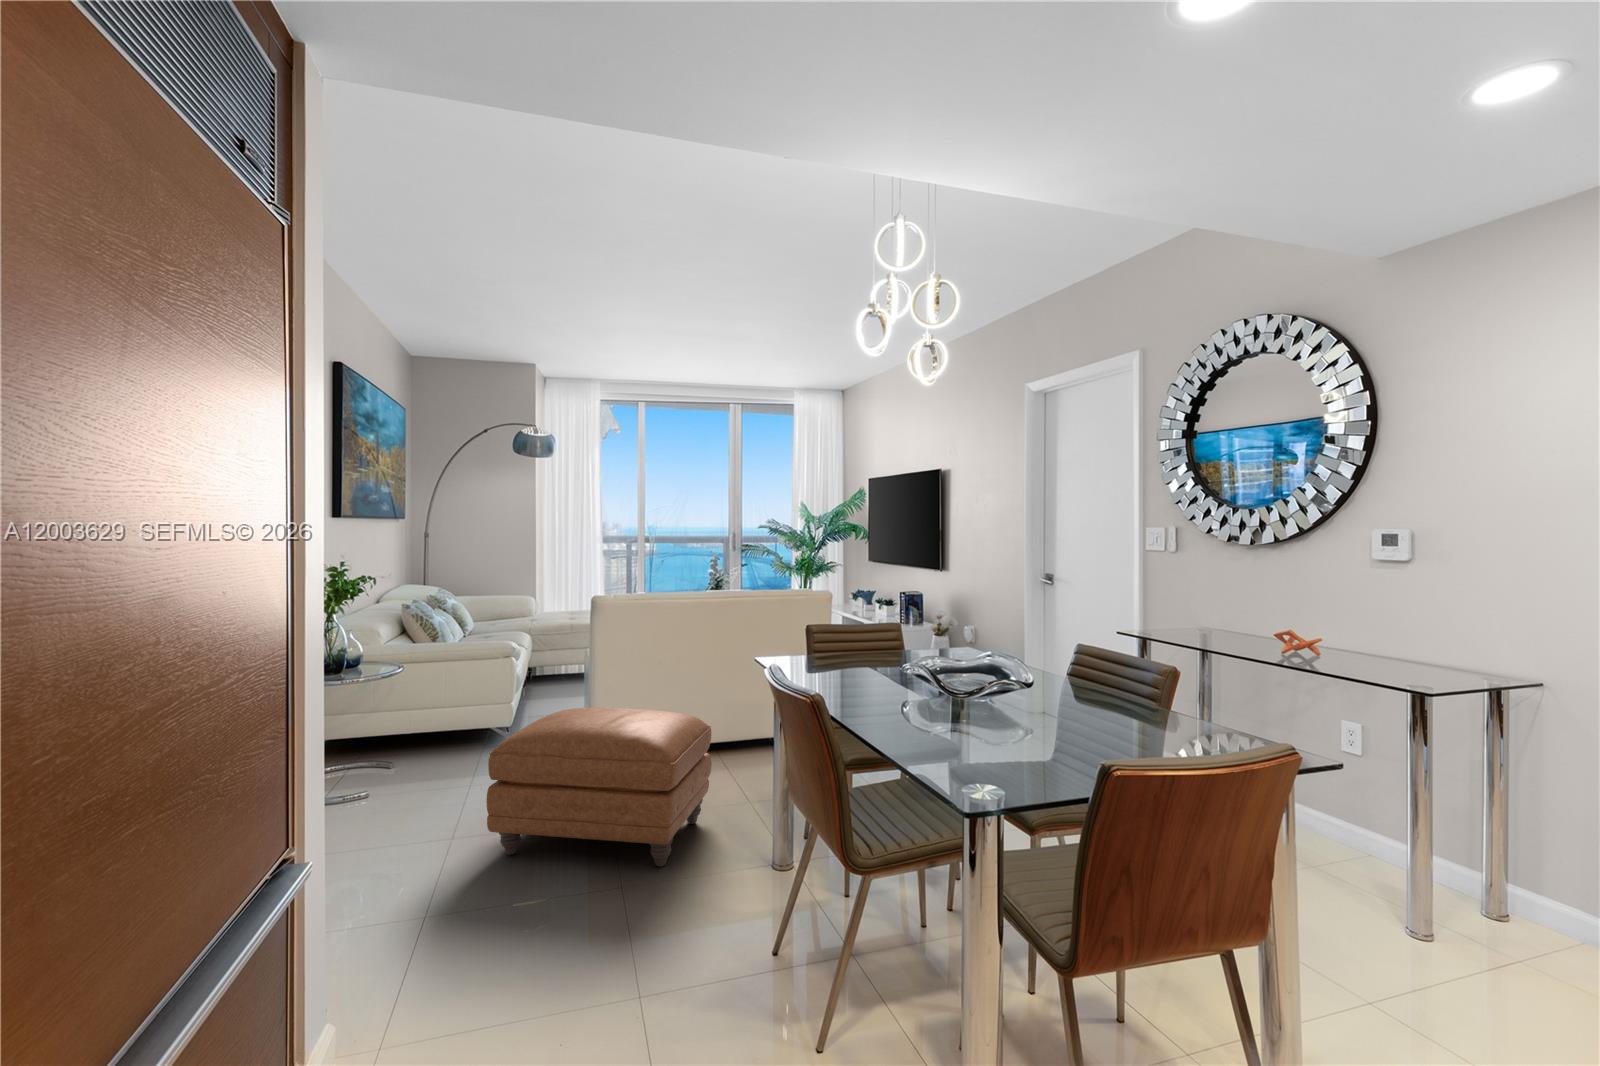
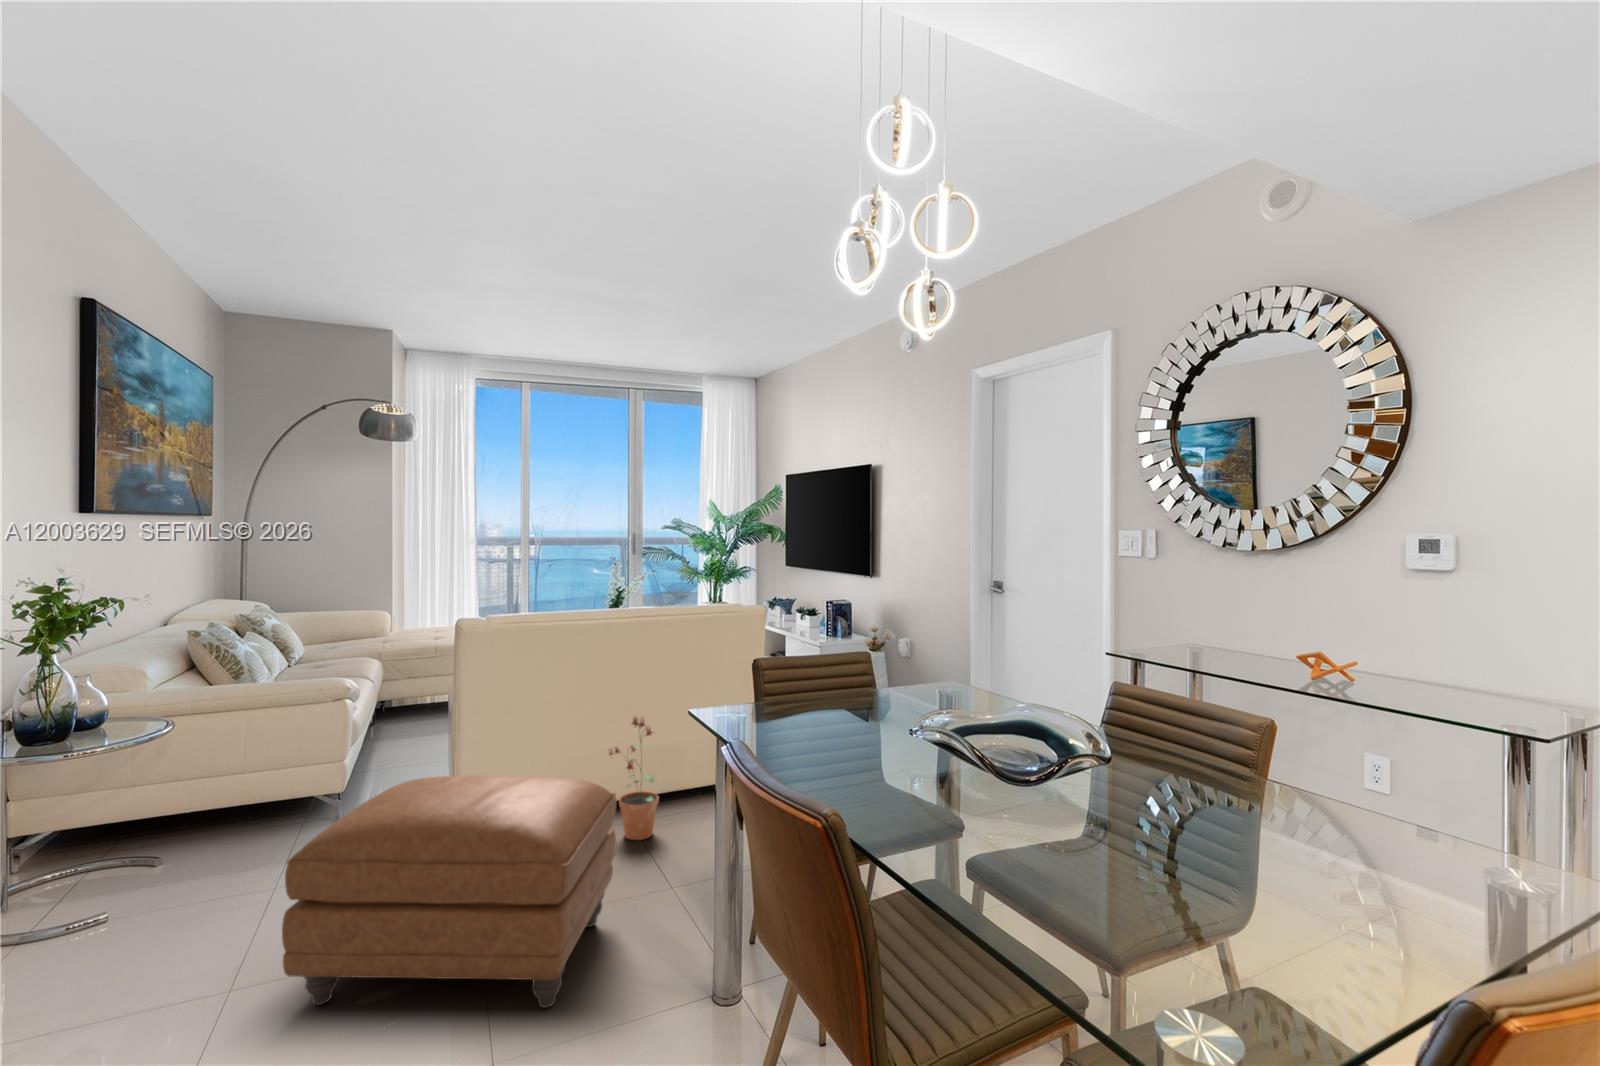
potted plant: none [707,676,747,773] -> present [609,716,659,840]

